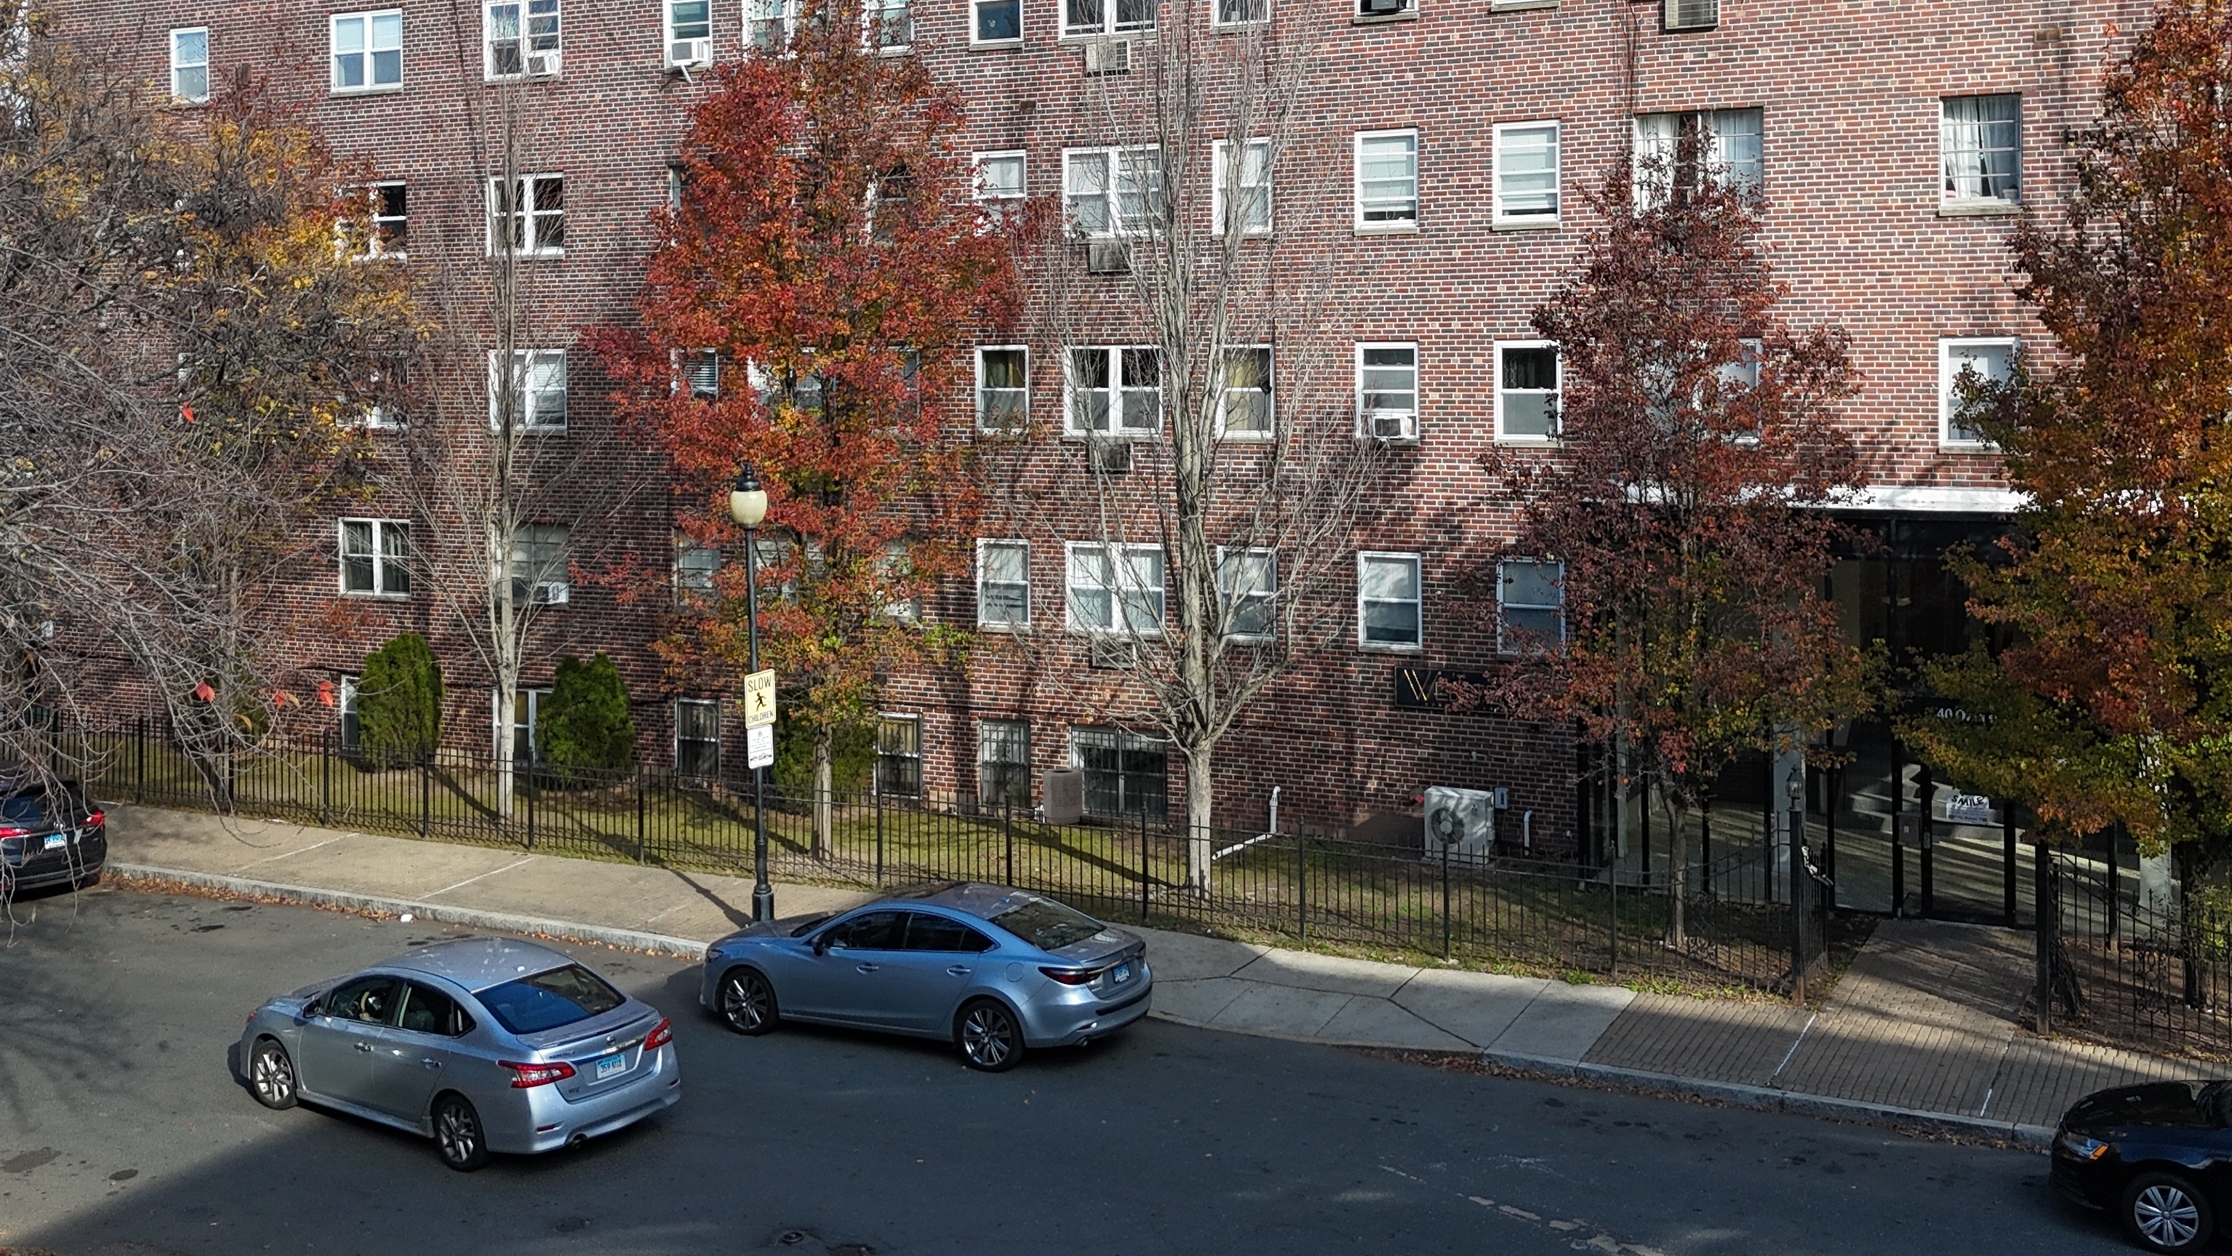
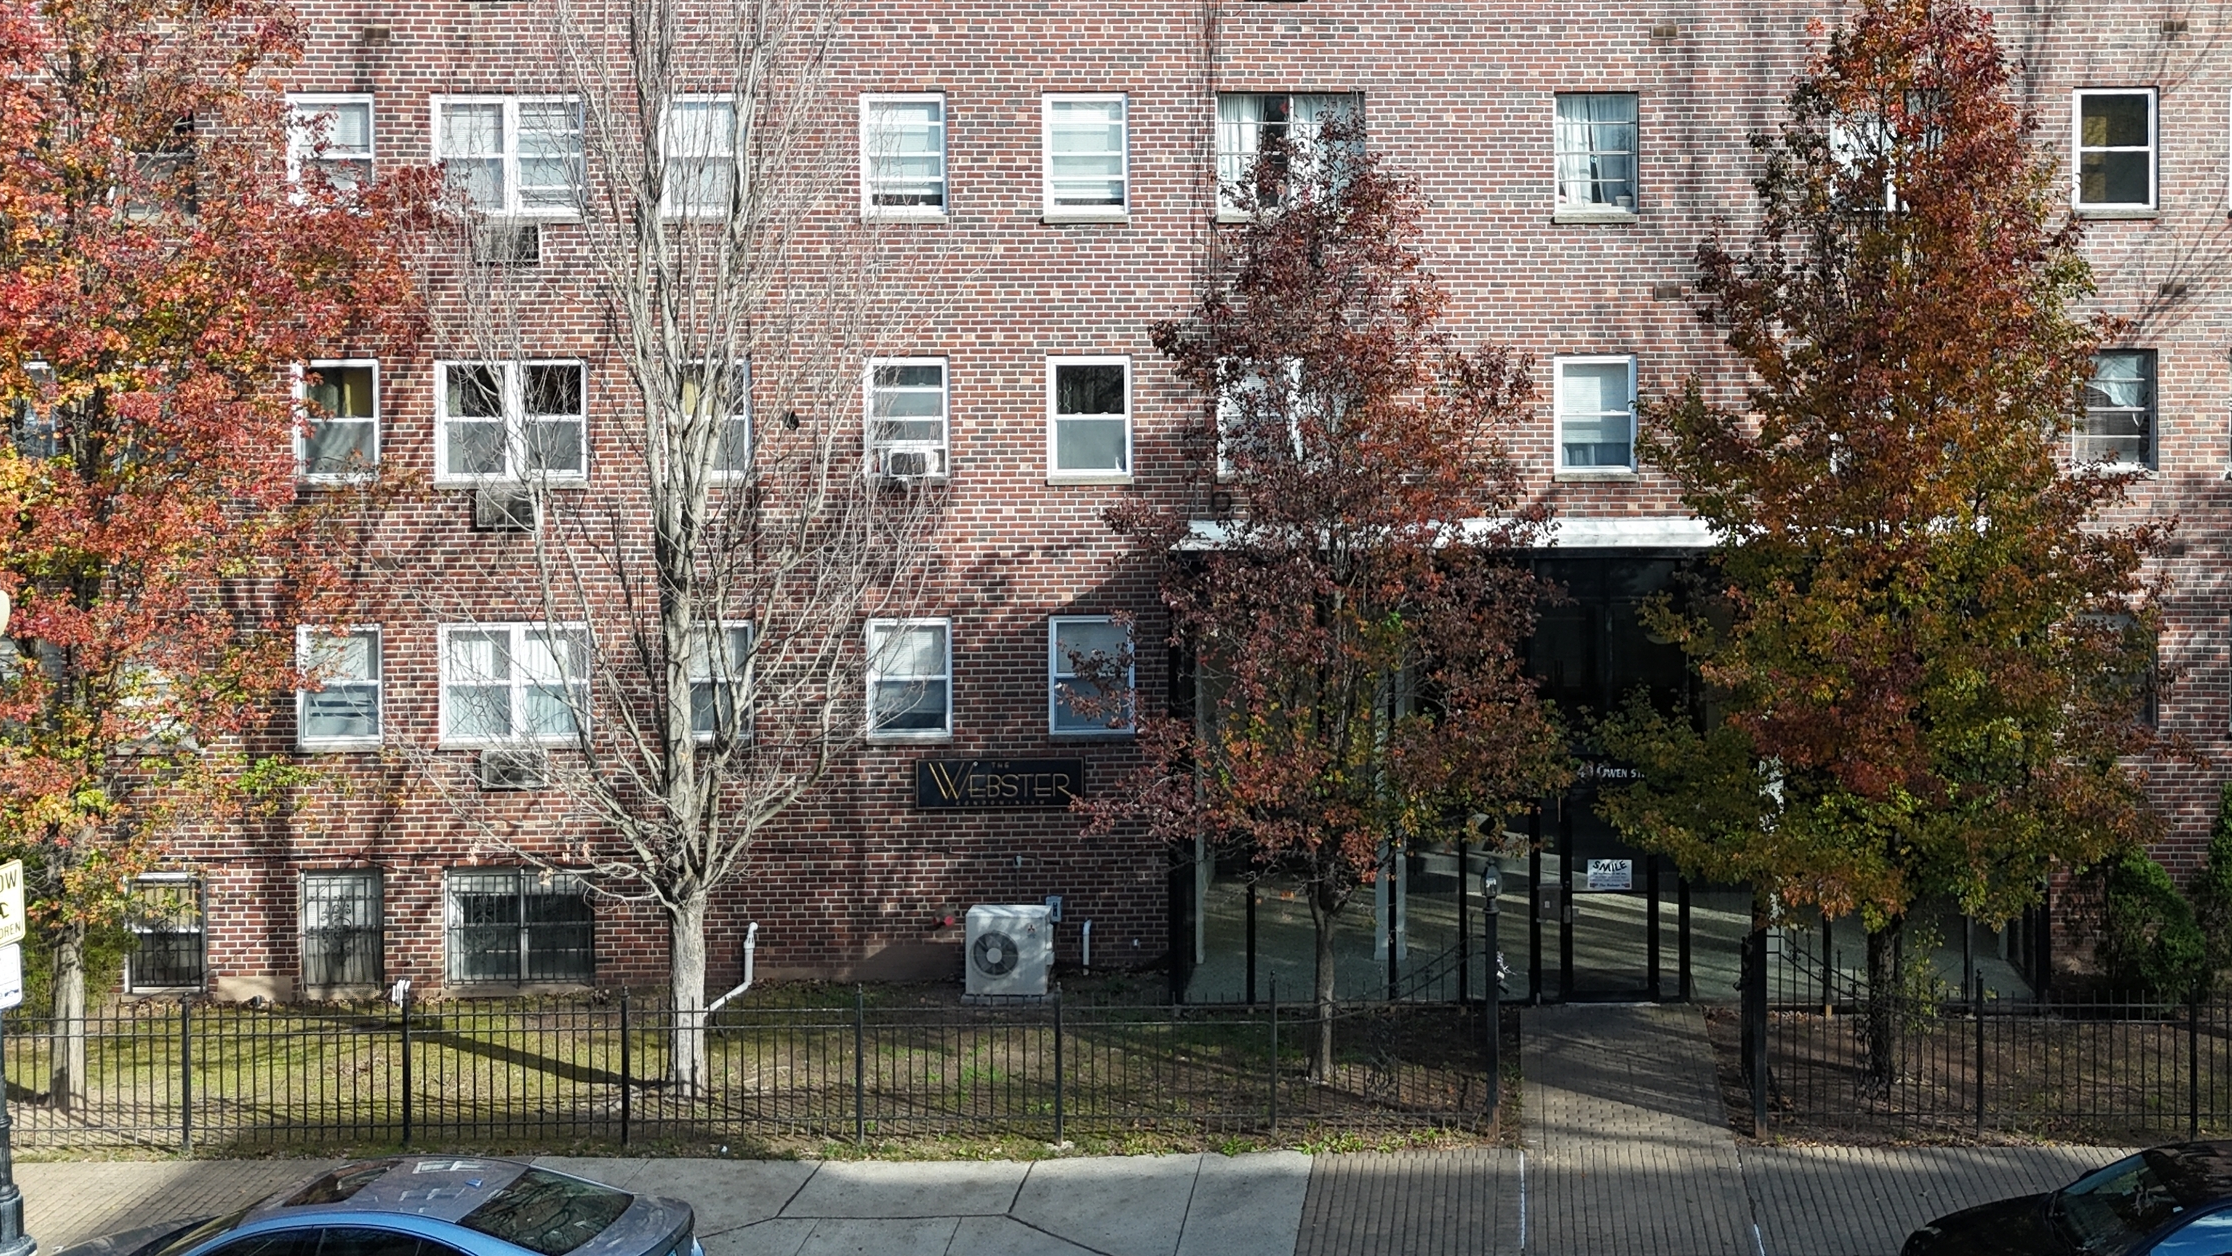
trash can: present [1043,768,1083,824] -> none [405,954,466,1034]

